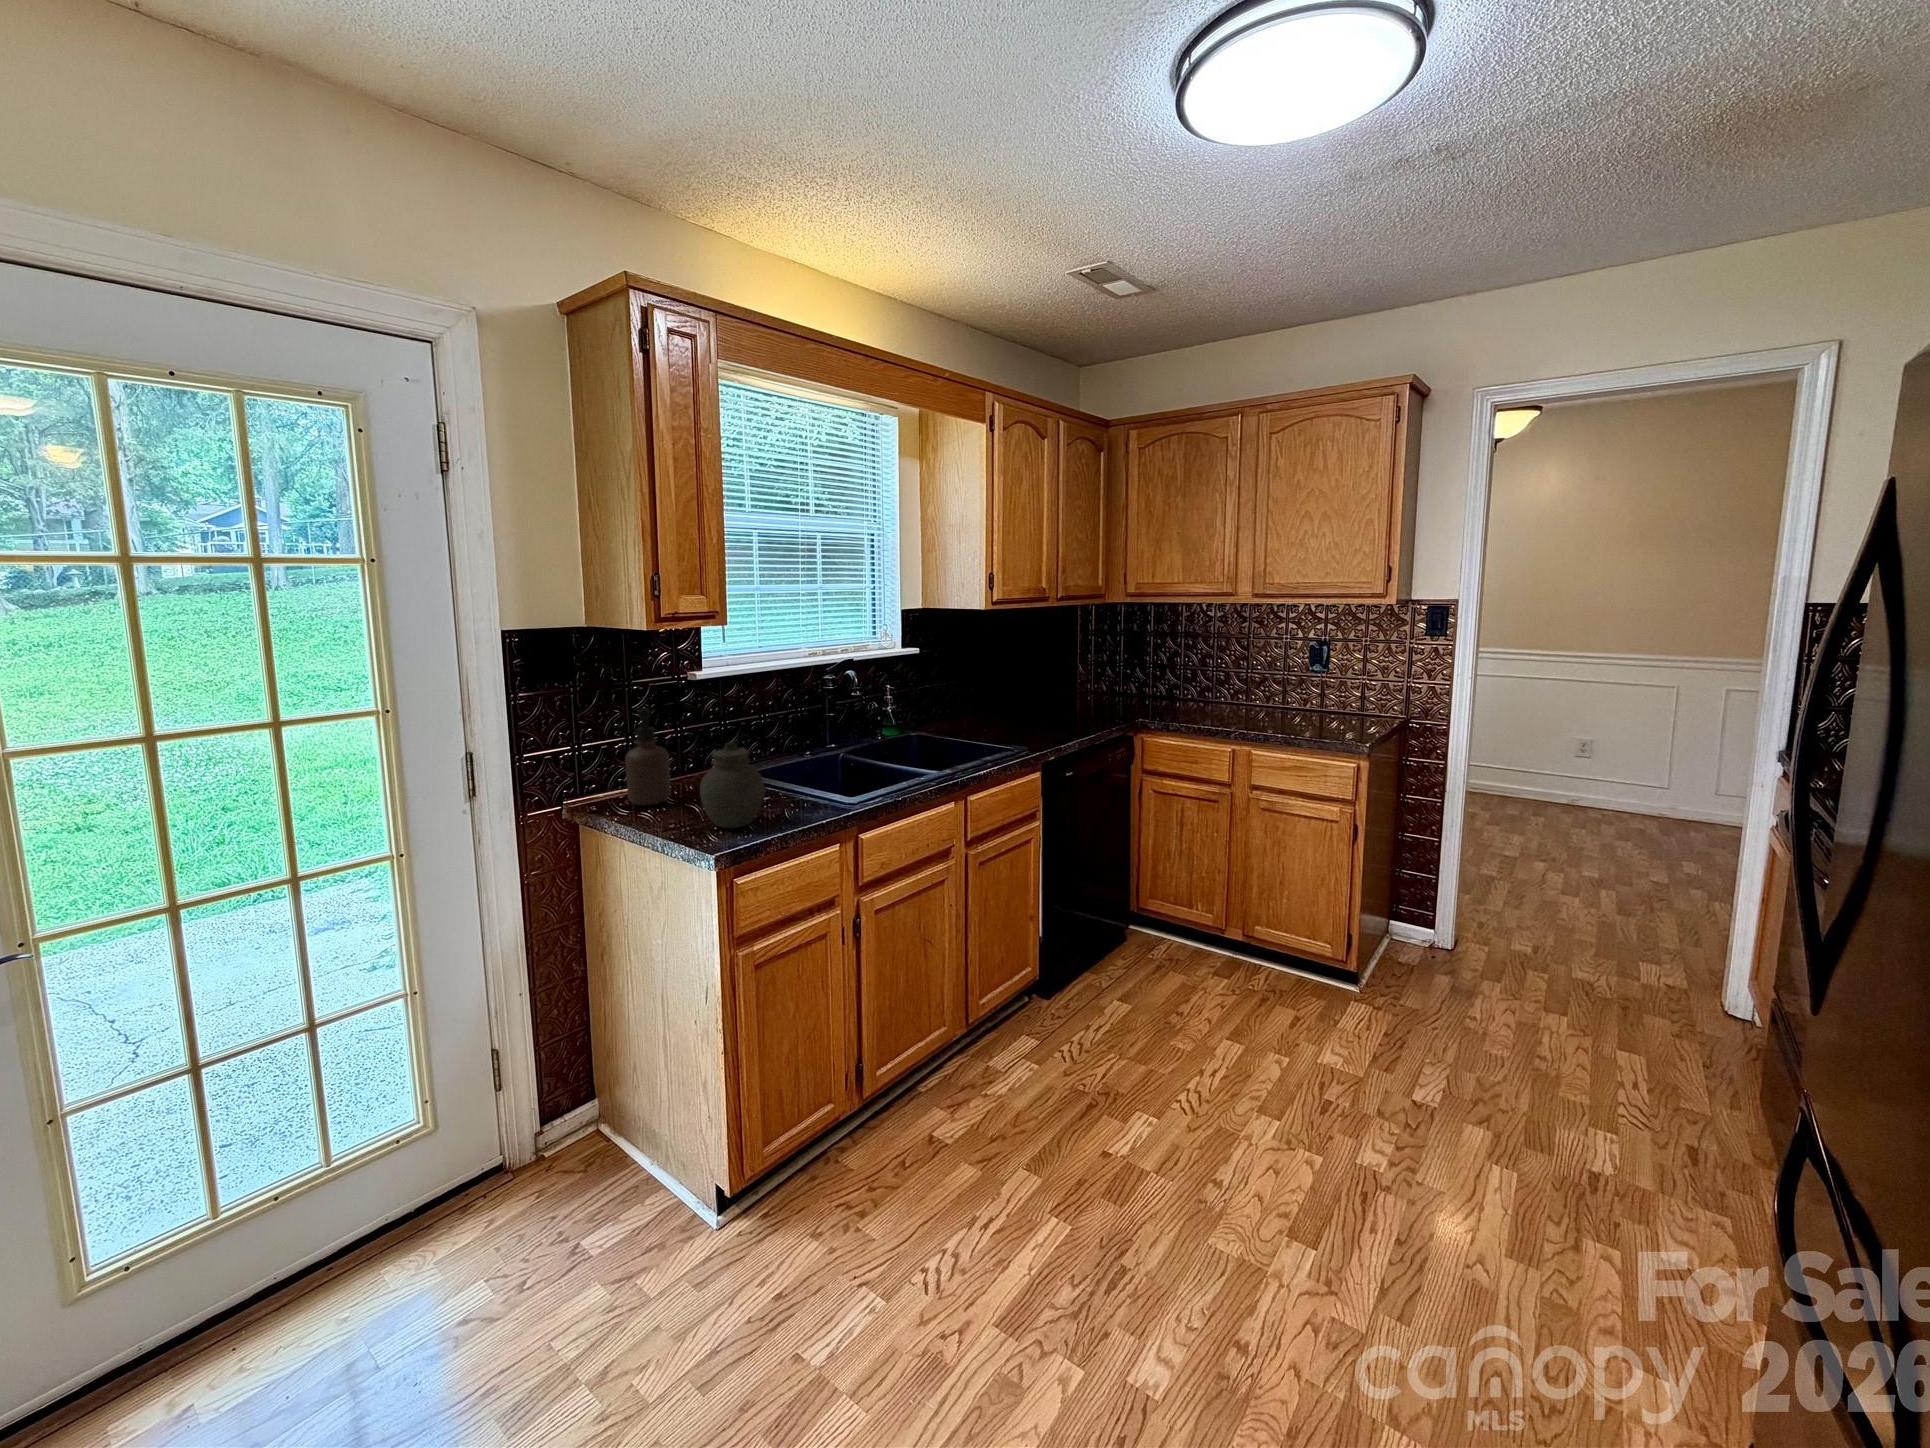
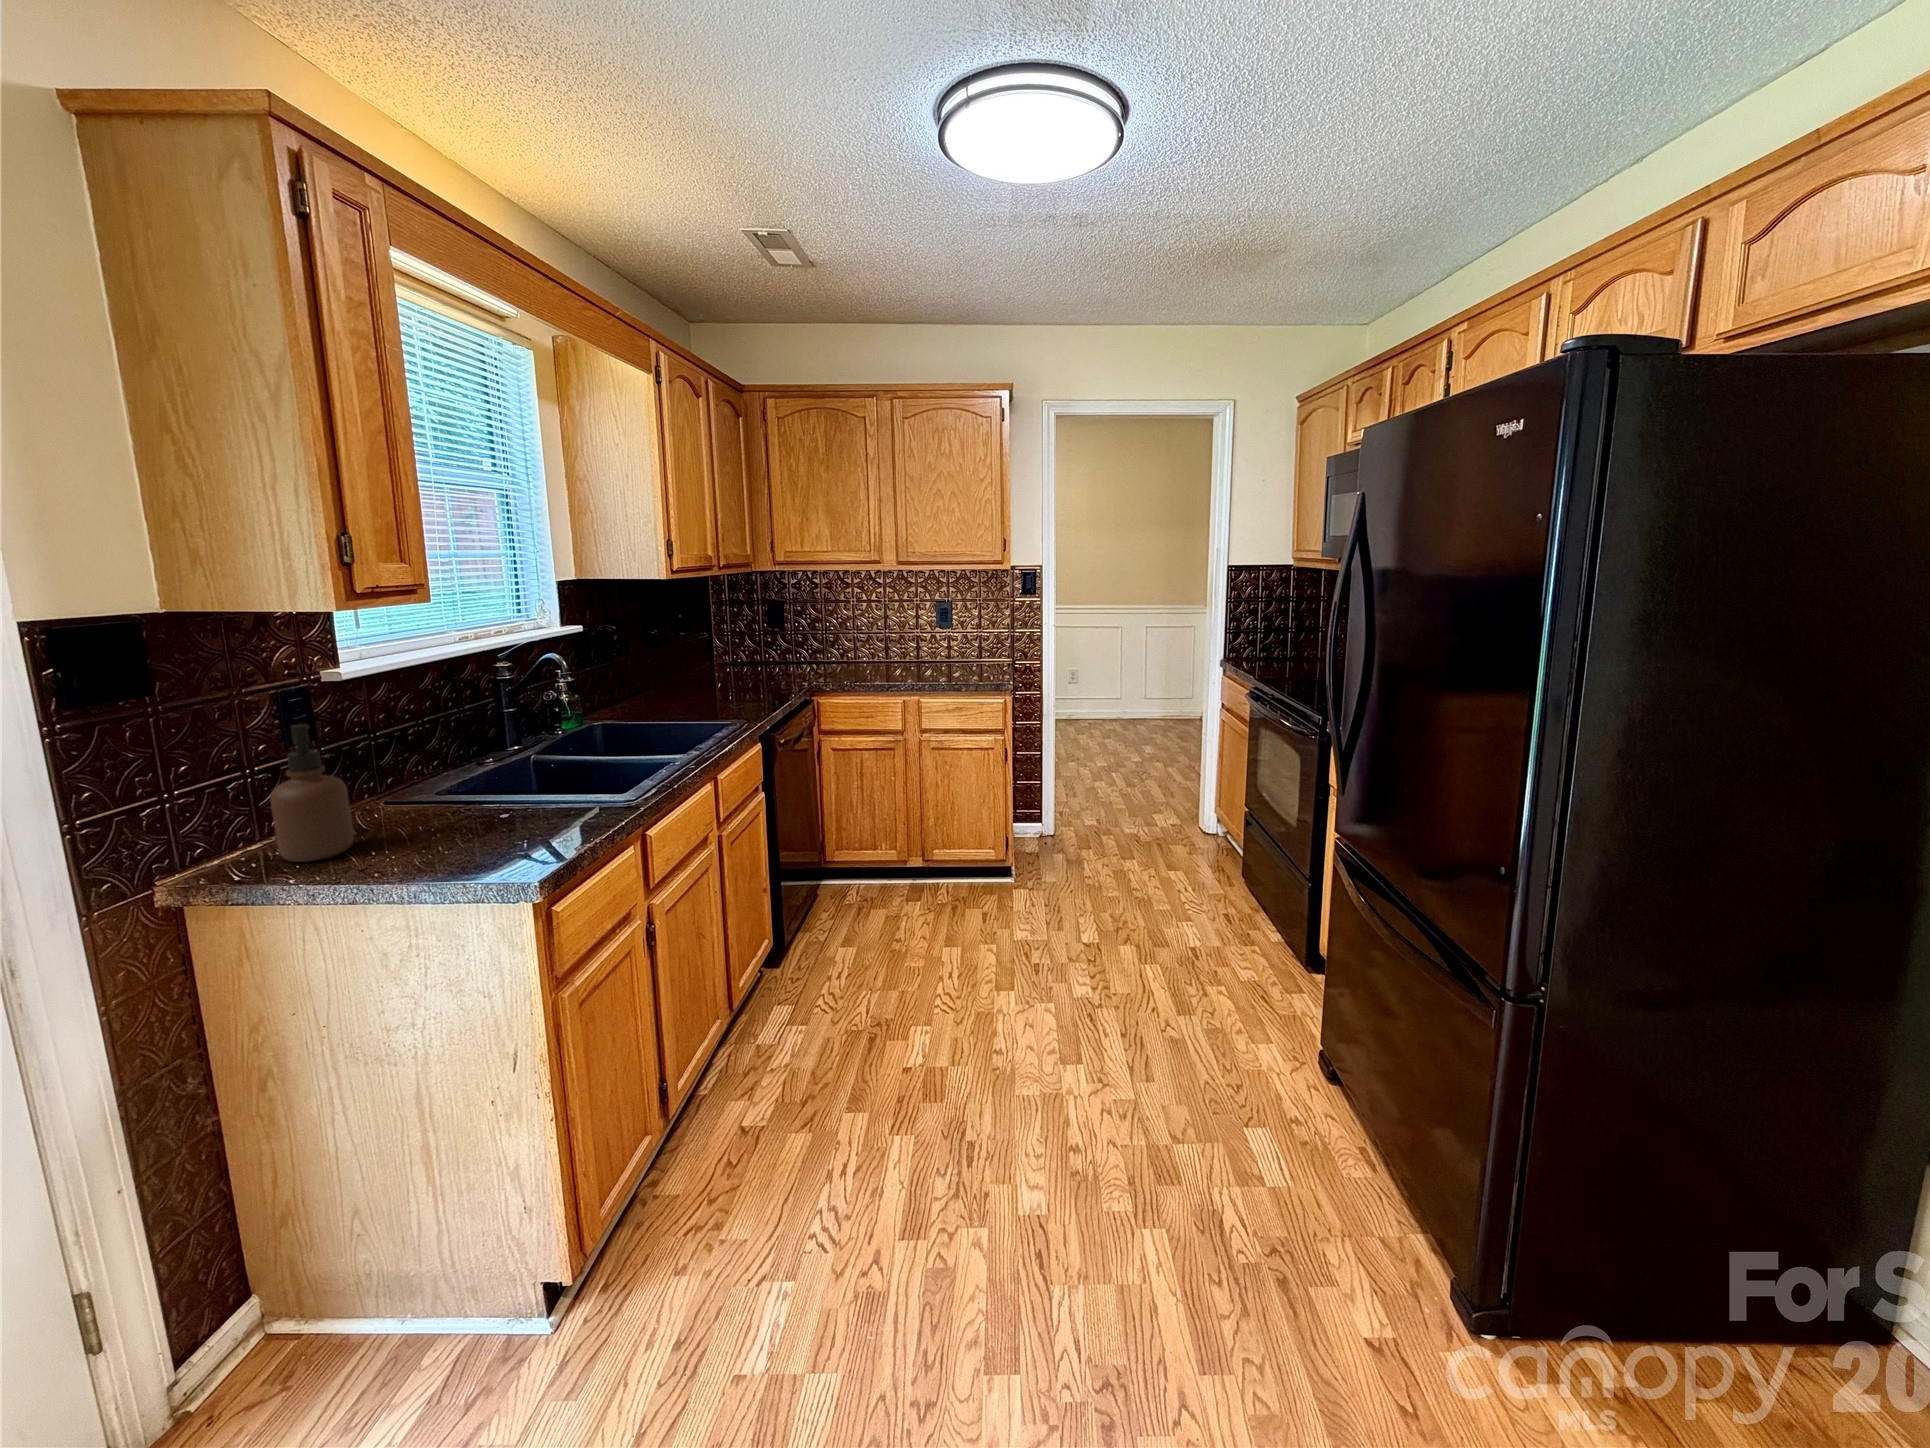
jar: present [700,742,764,828] -> none [457,749,550,857]

